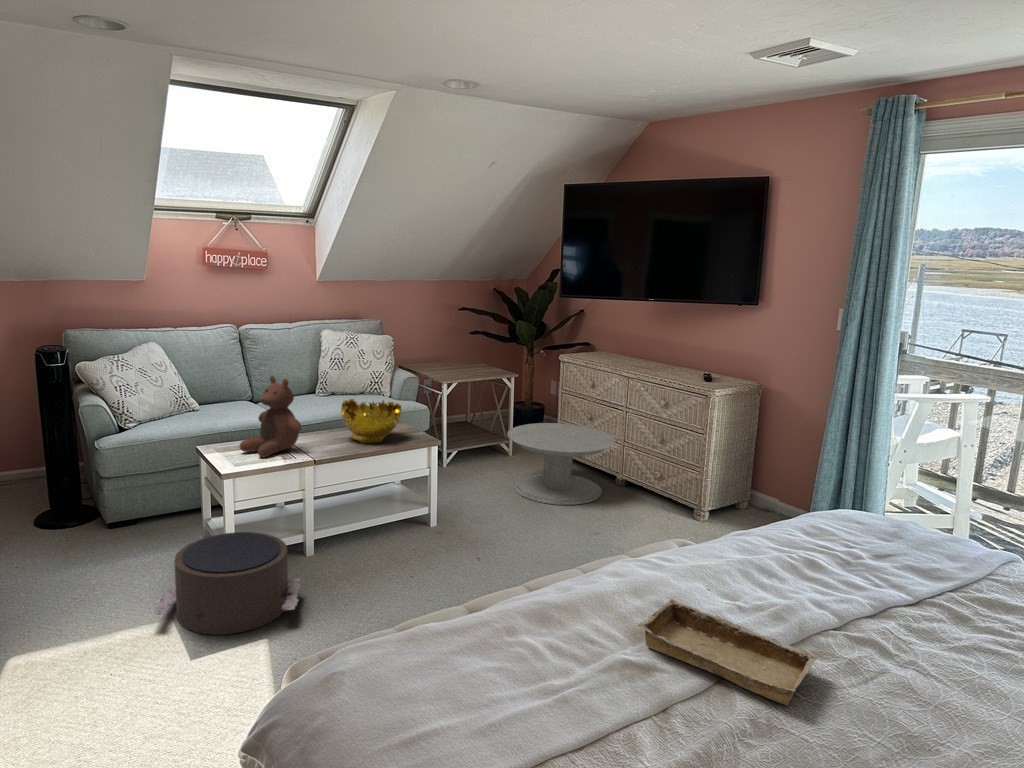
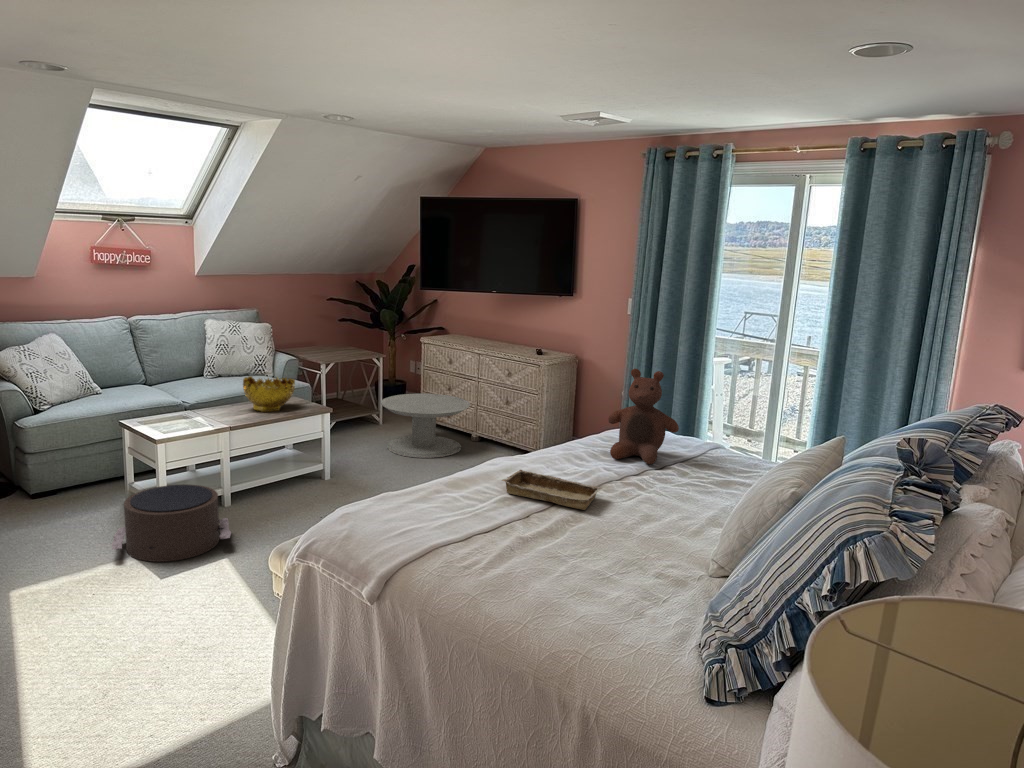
stuffed bear: present [240,375,301,458] -> present [608,369,679,464]

